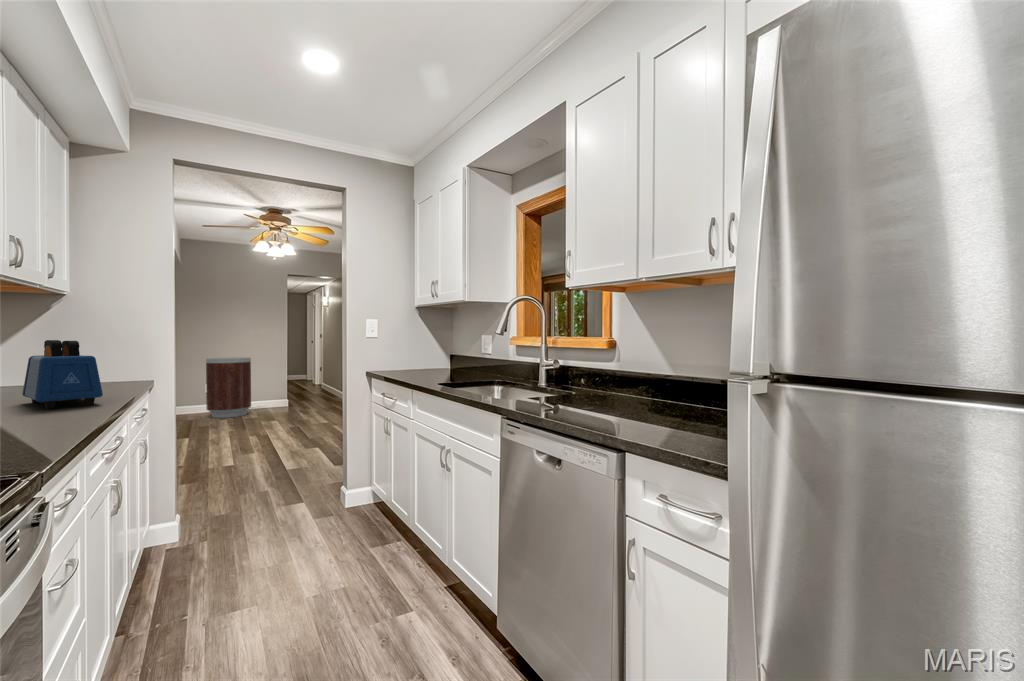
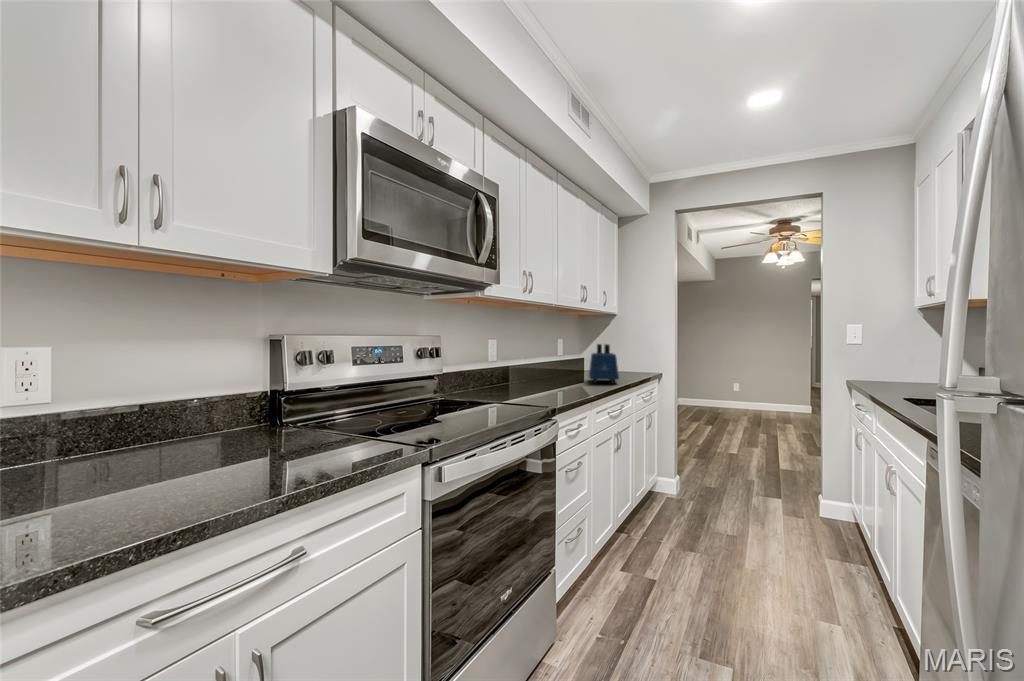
trash can: present [206,358,251,418] -> none [734,361,773,415]

